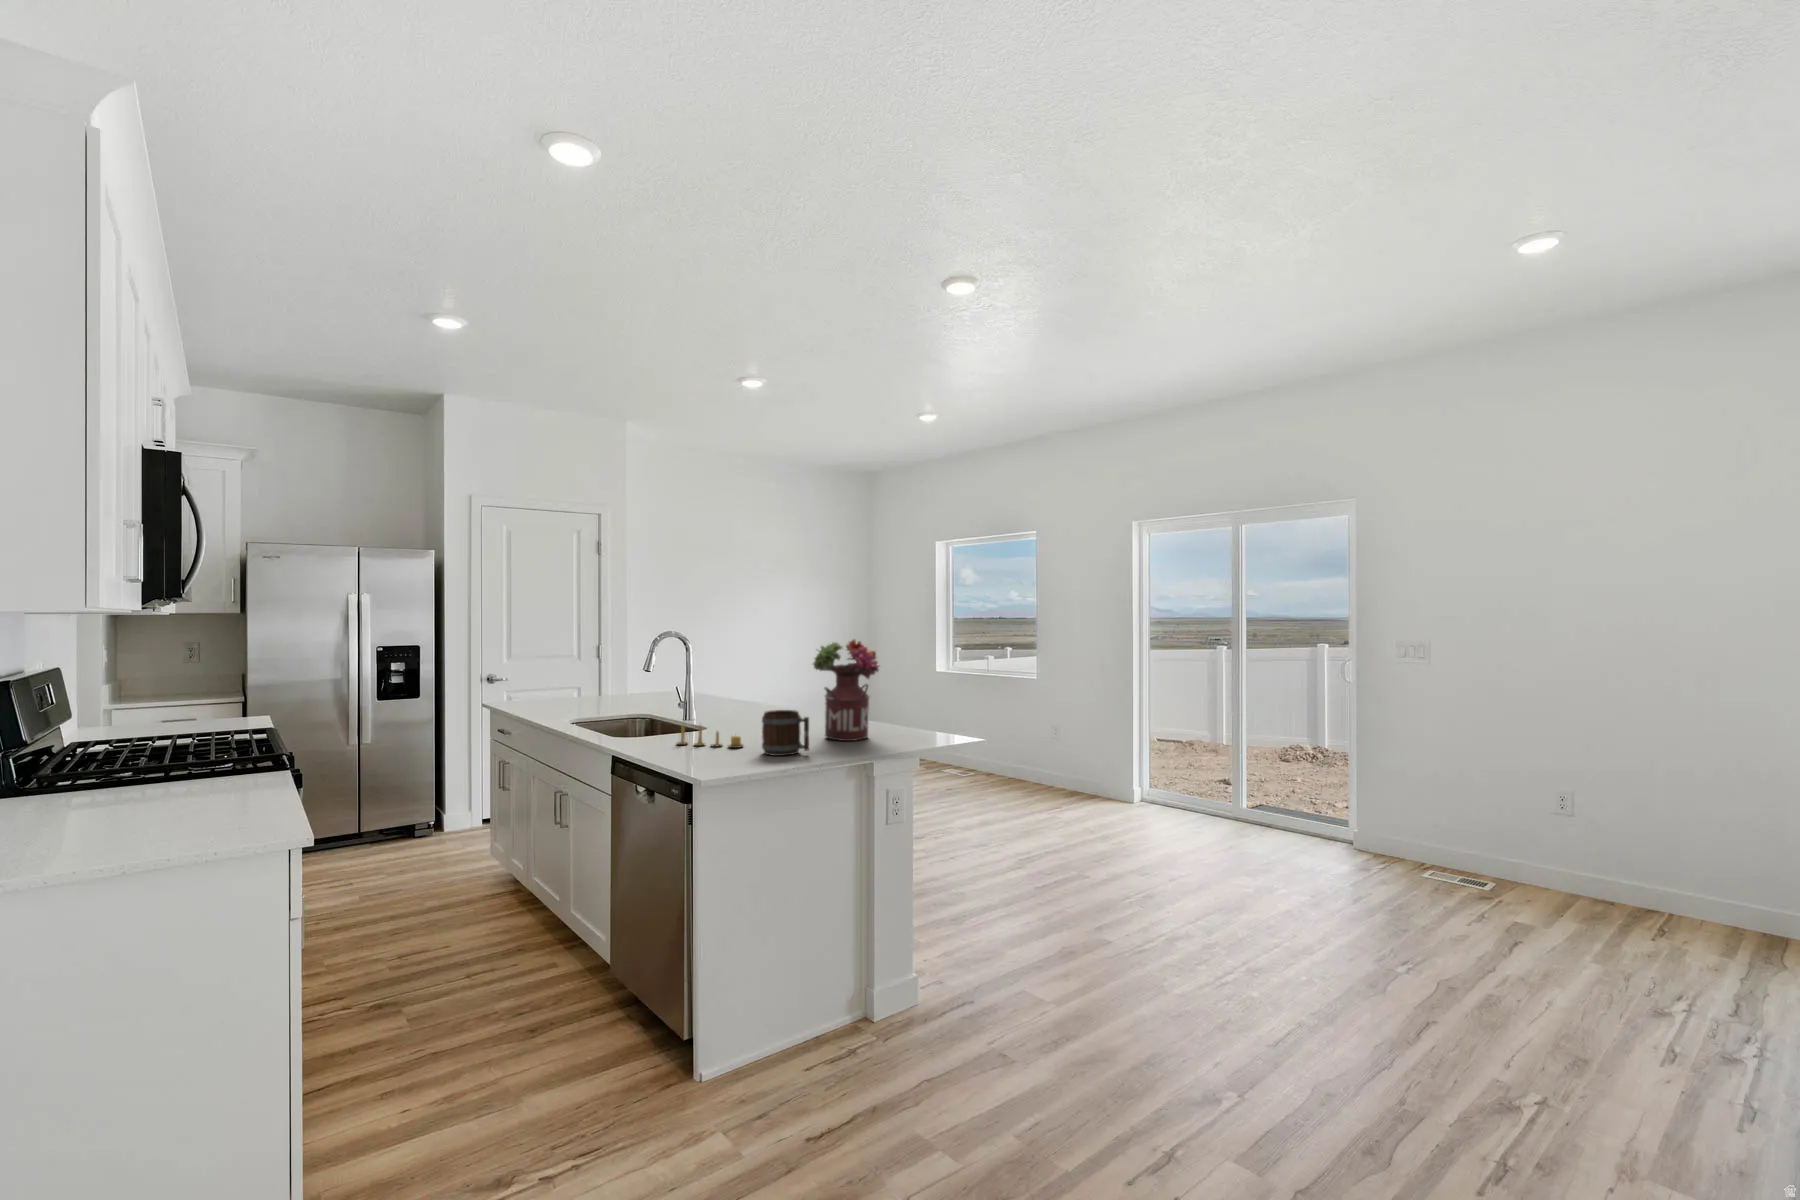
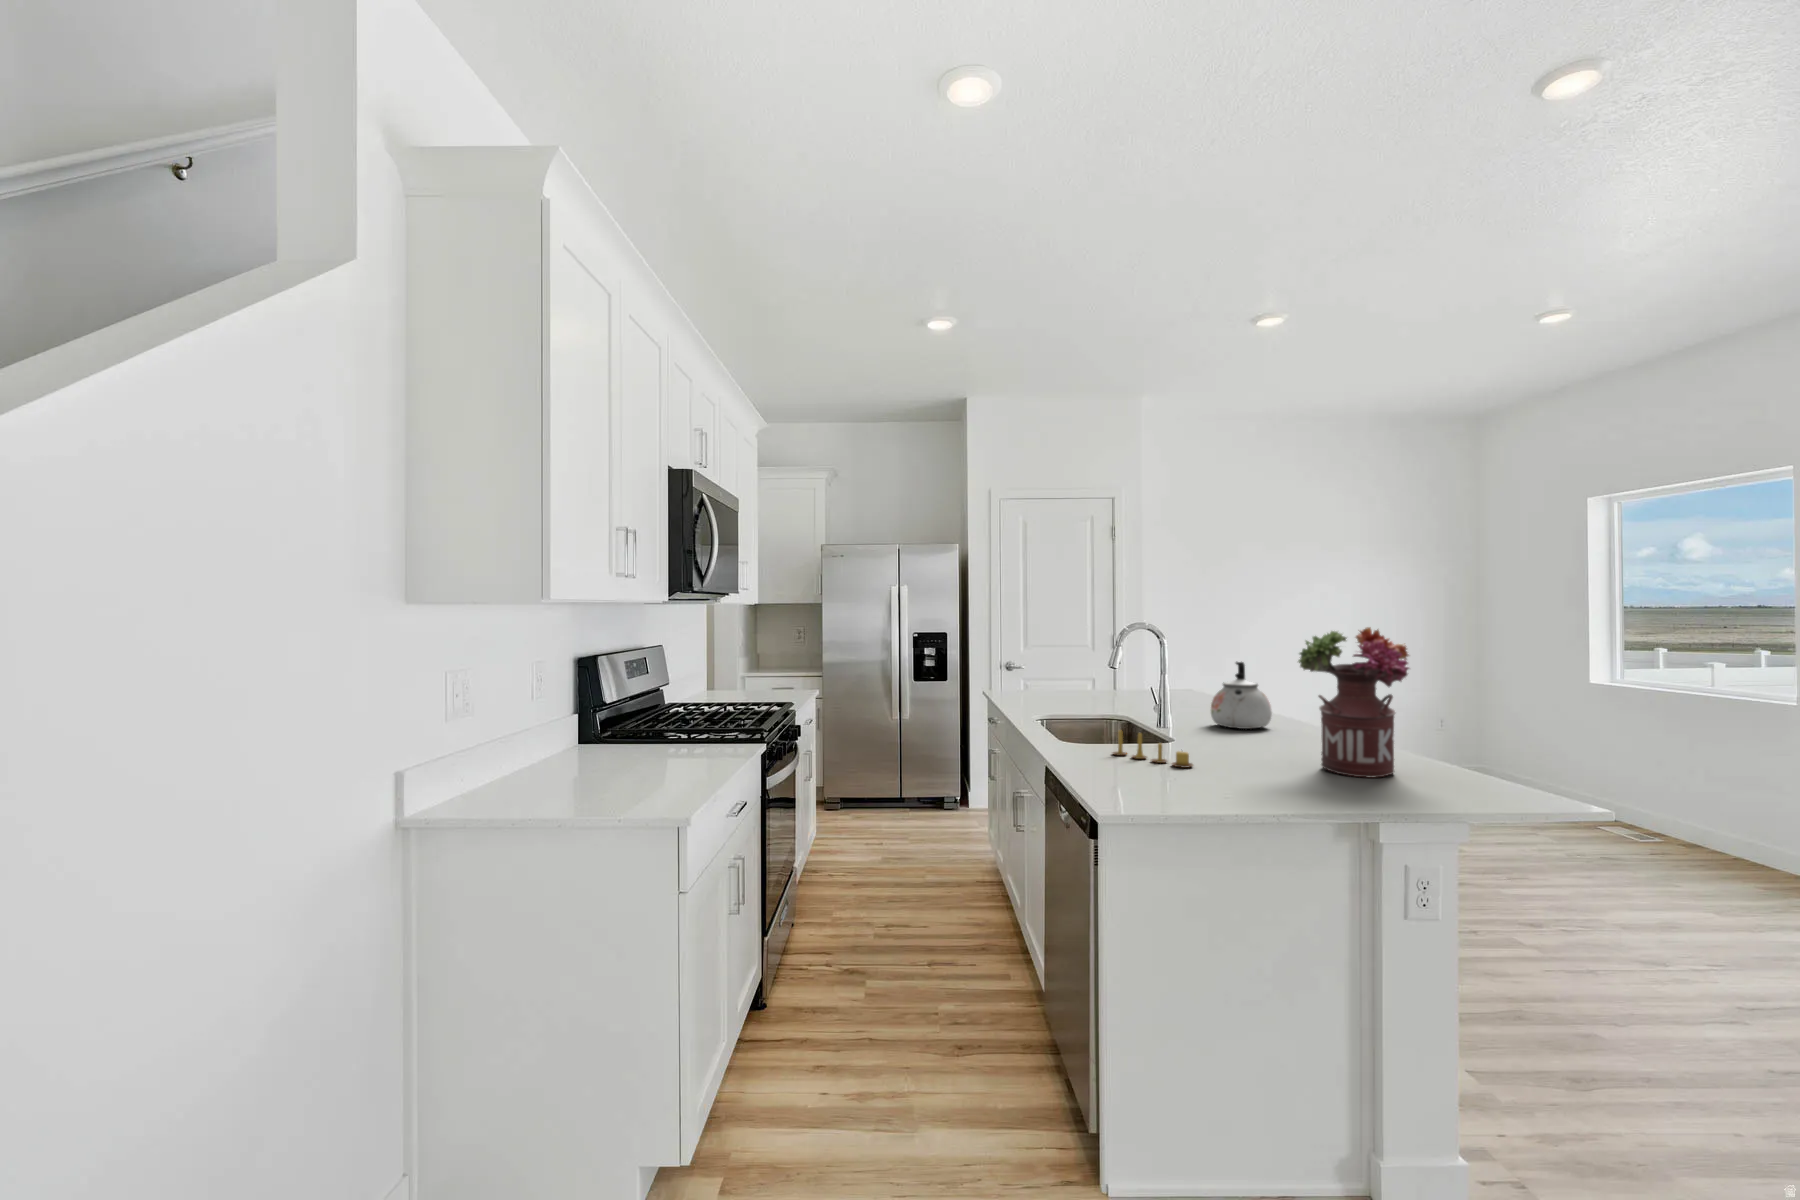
kettle: none [729,666,774,718] -> present [1211,662,1272,729]
mug: present [762,710,809,756] -> none [1208,723,1277,788]

